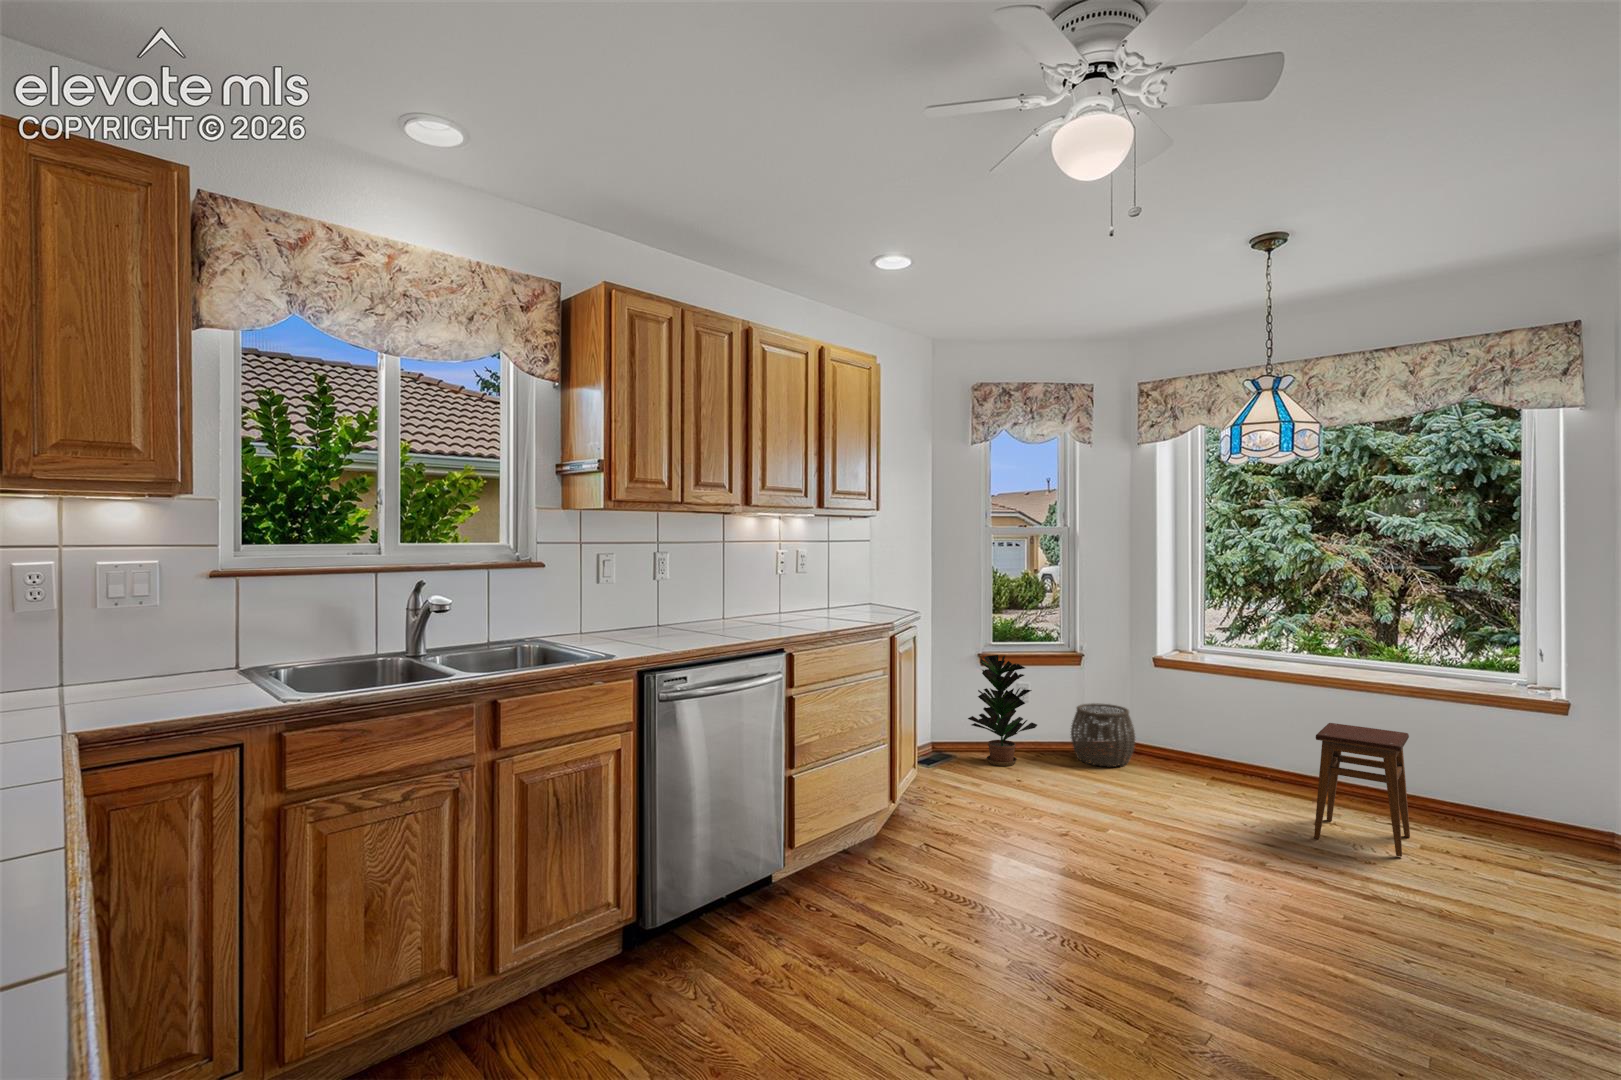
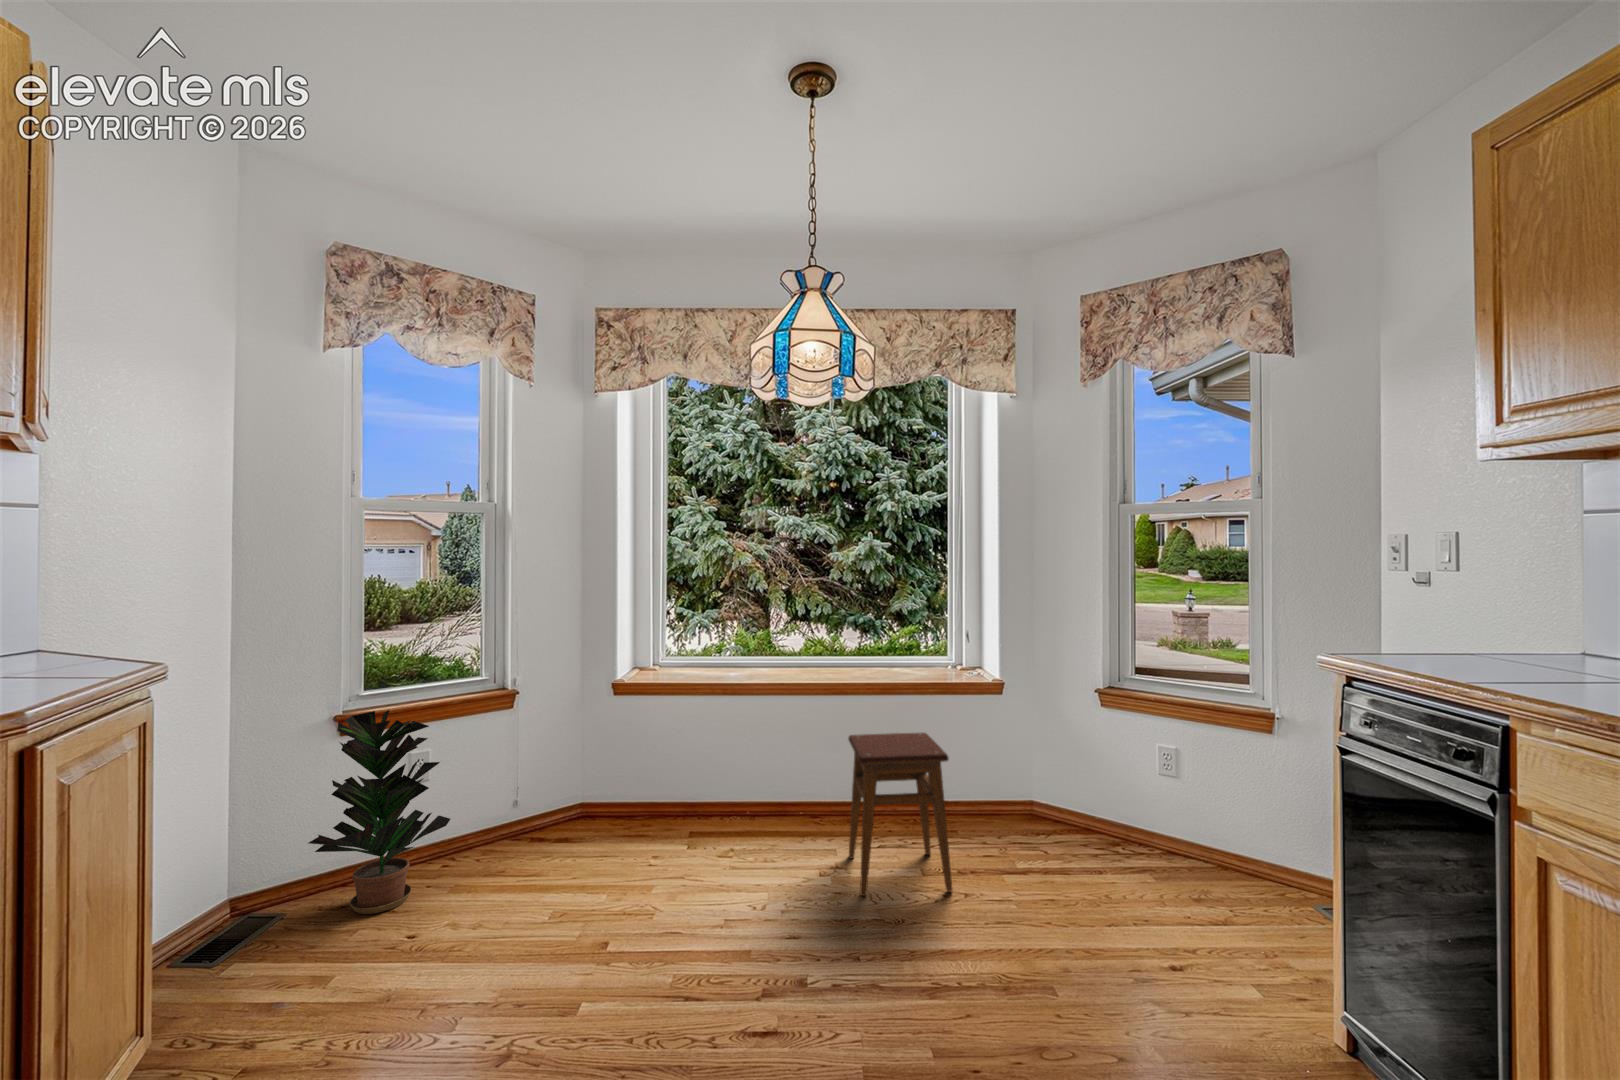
woven basket: present [1071,703,1135,767] -> none [502,755,600,858]

